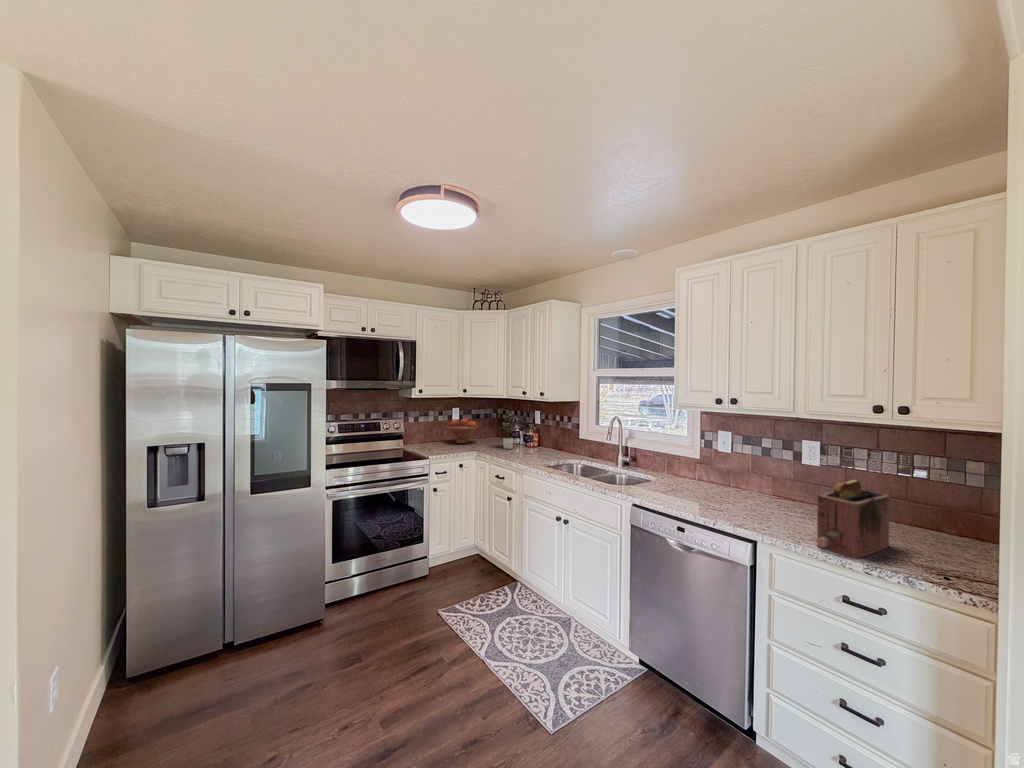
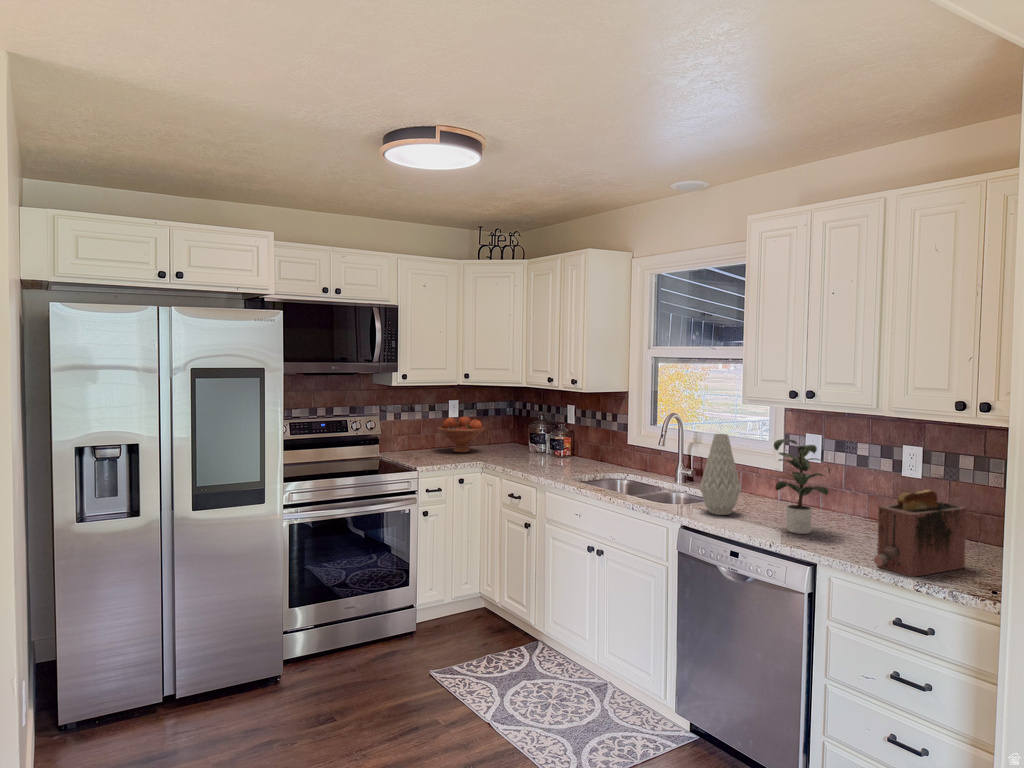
potted plant: present [497,410,520,449] -> present [774,439,830,534]
vase: none [644,431,676,494] -> present [699,434,741,515]

